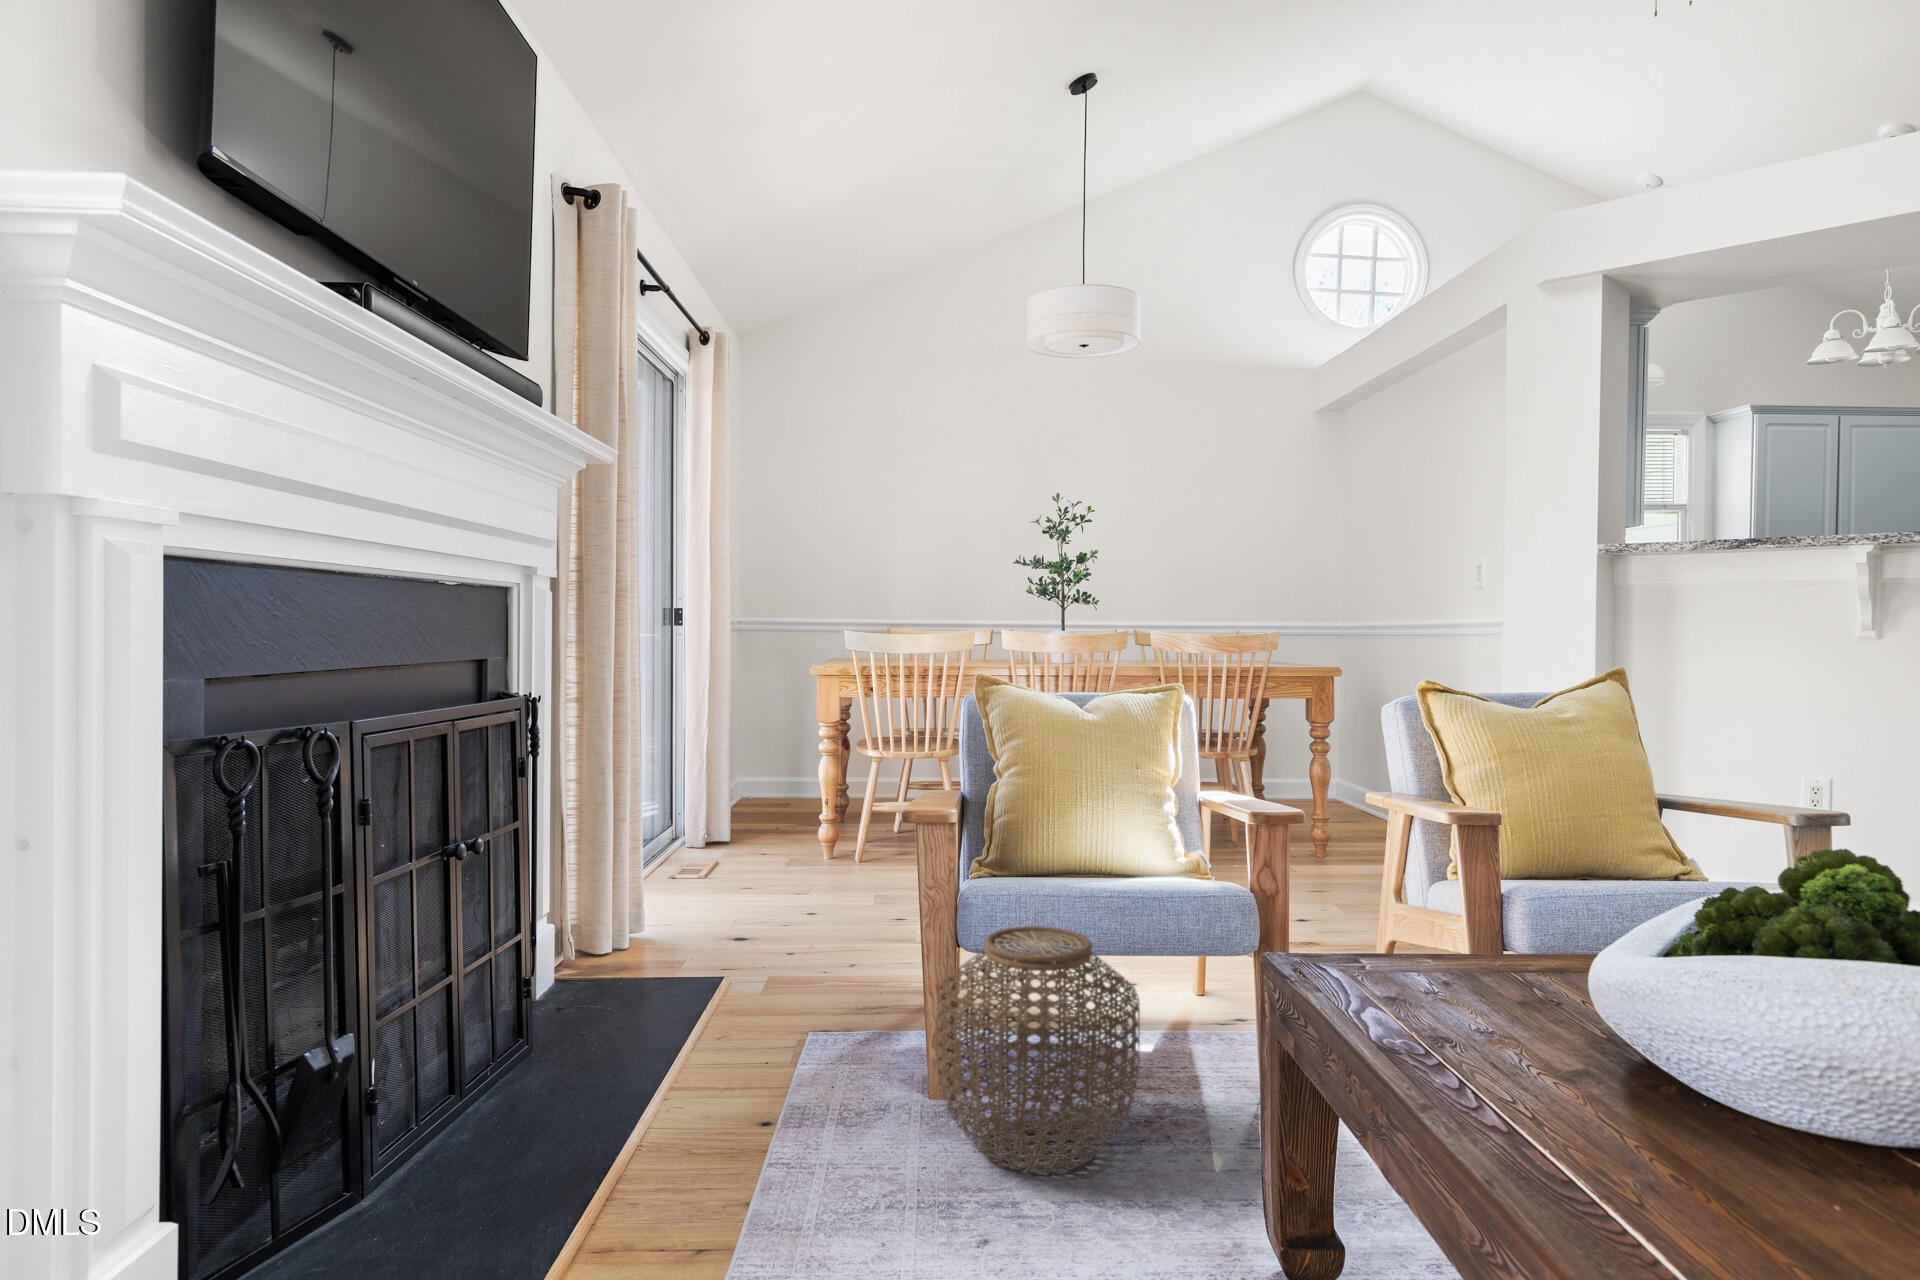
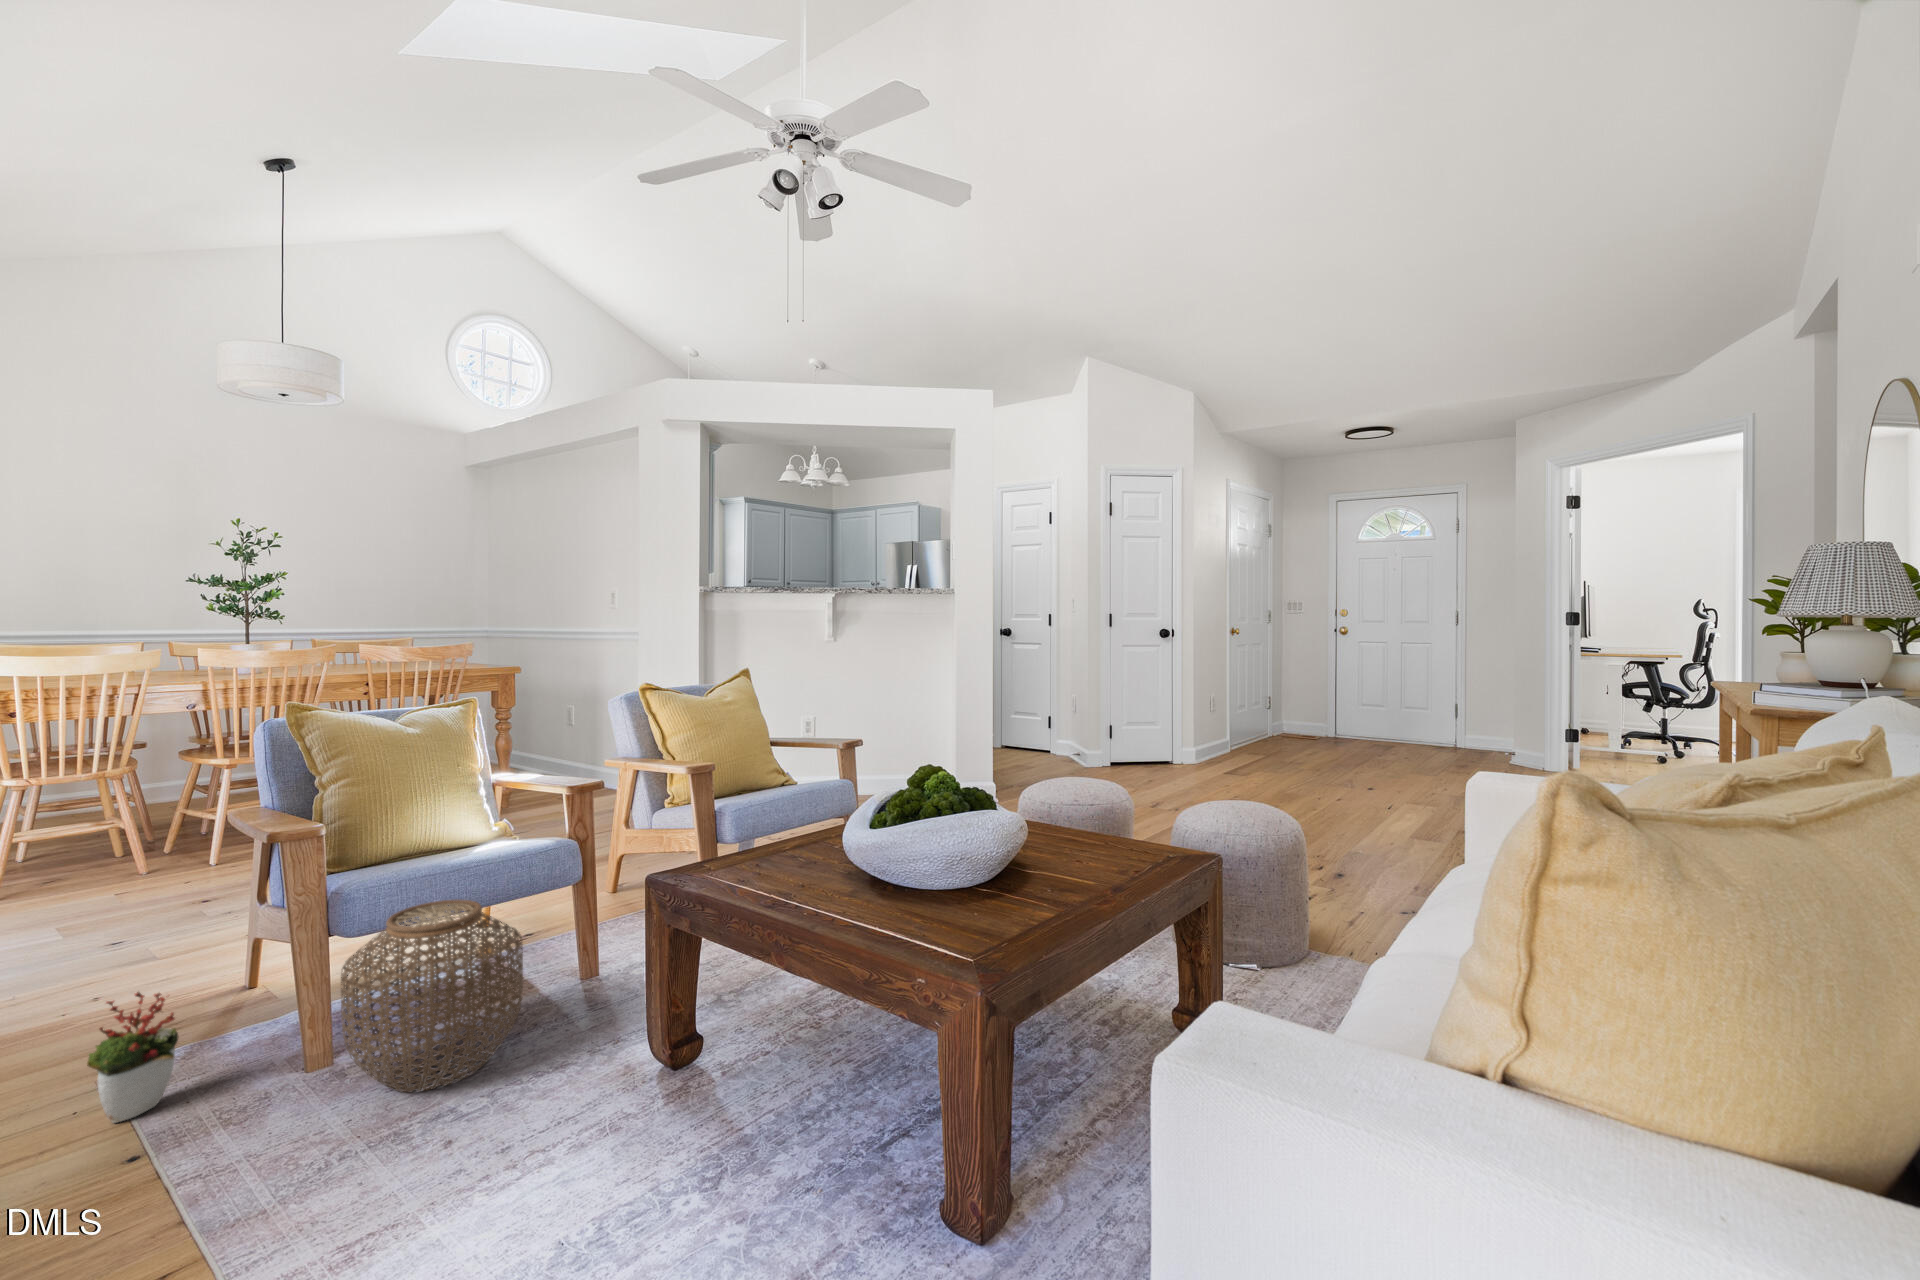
decorative plant: none [765,946,839,1076] -> present [87,992,178,1123]

